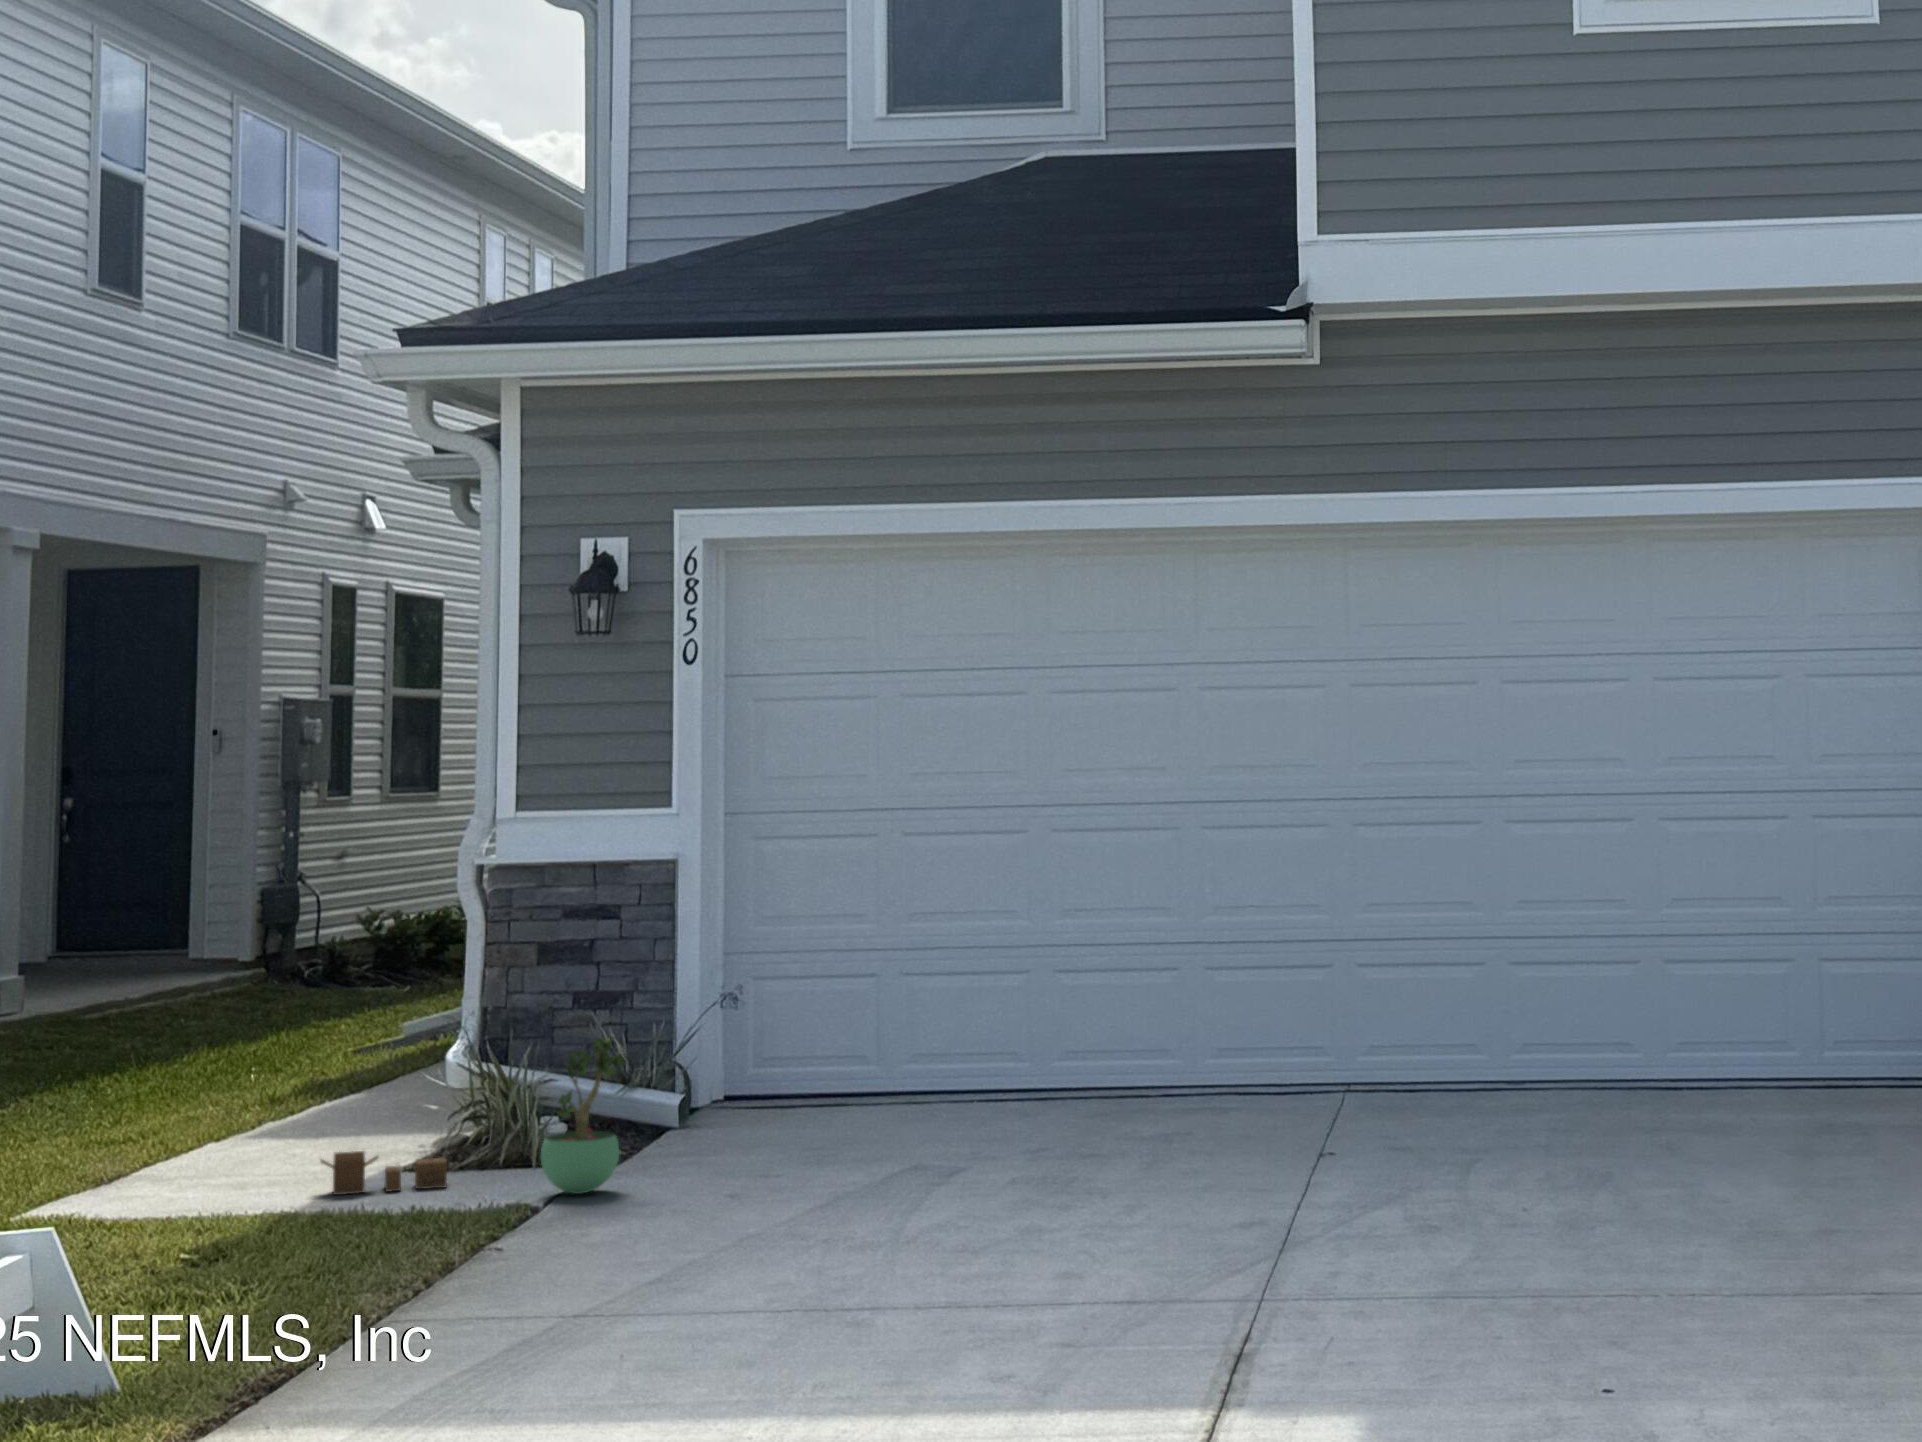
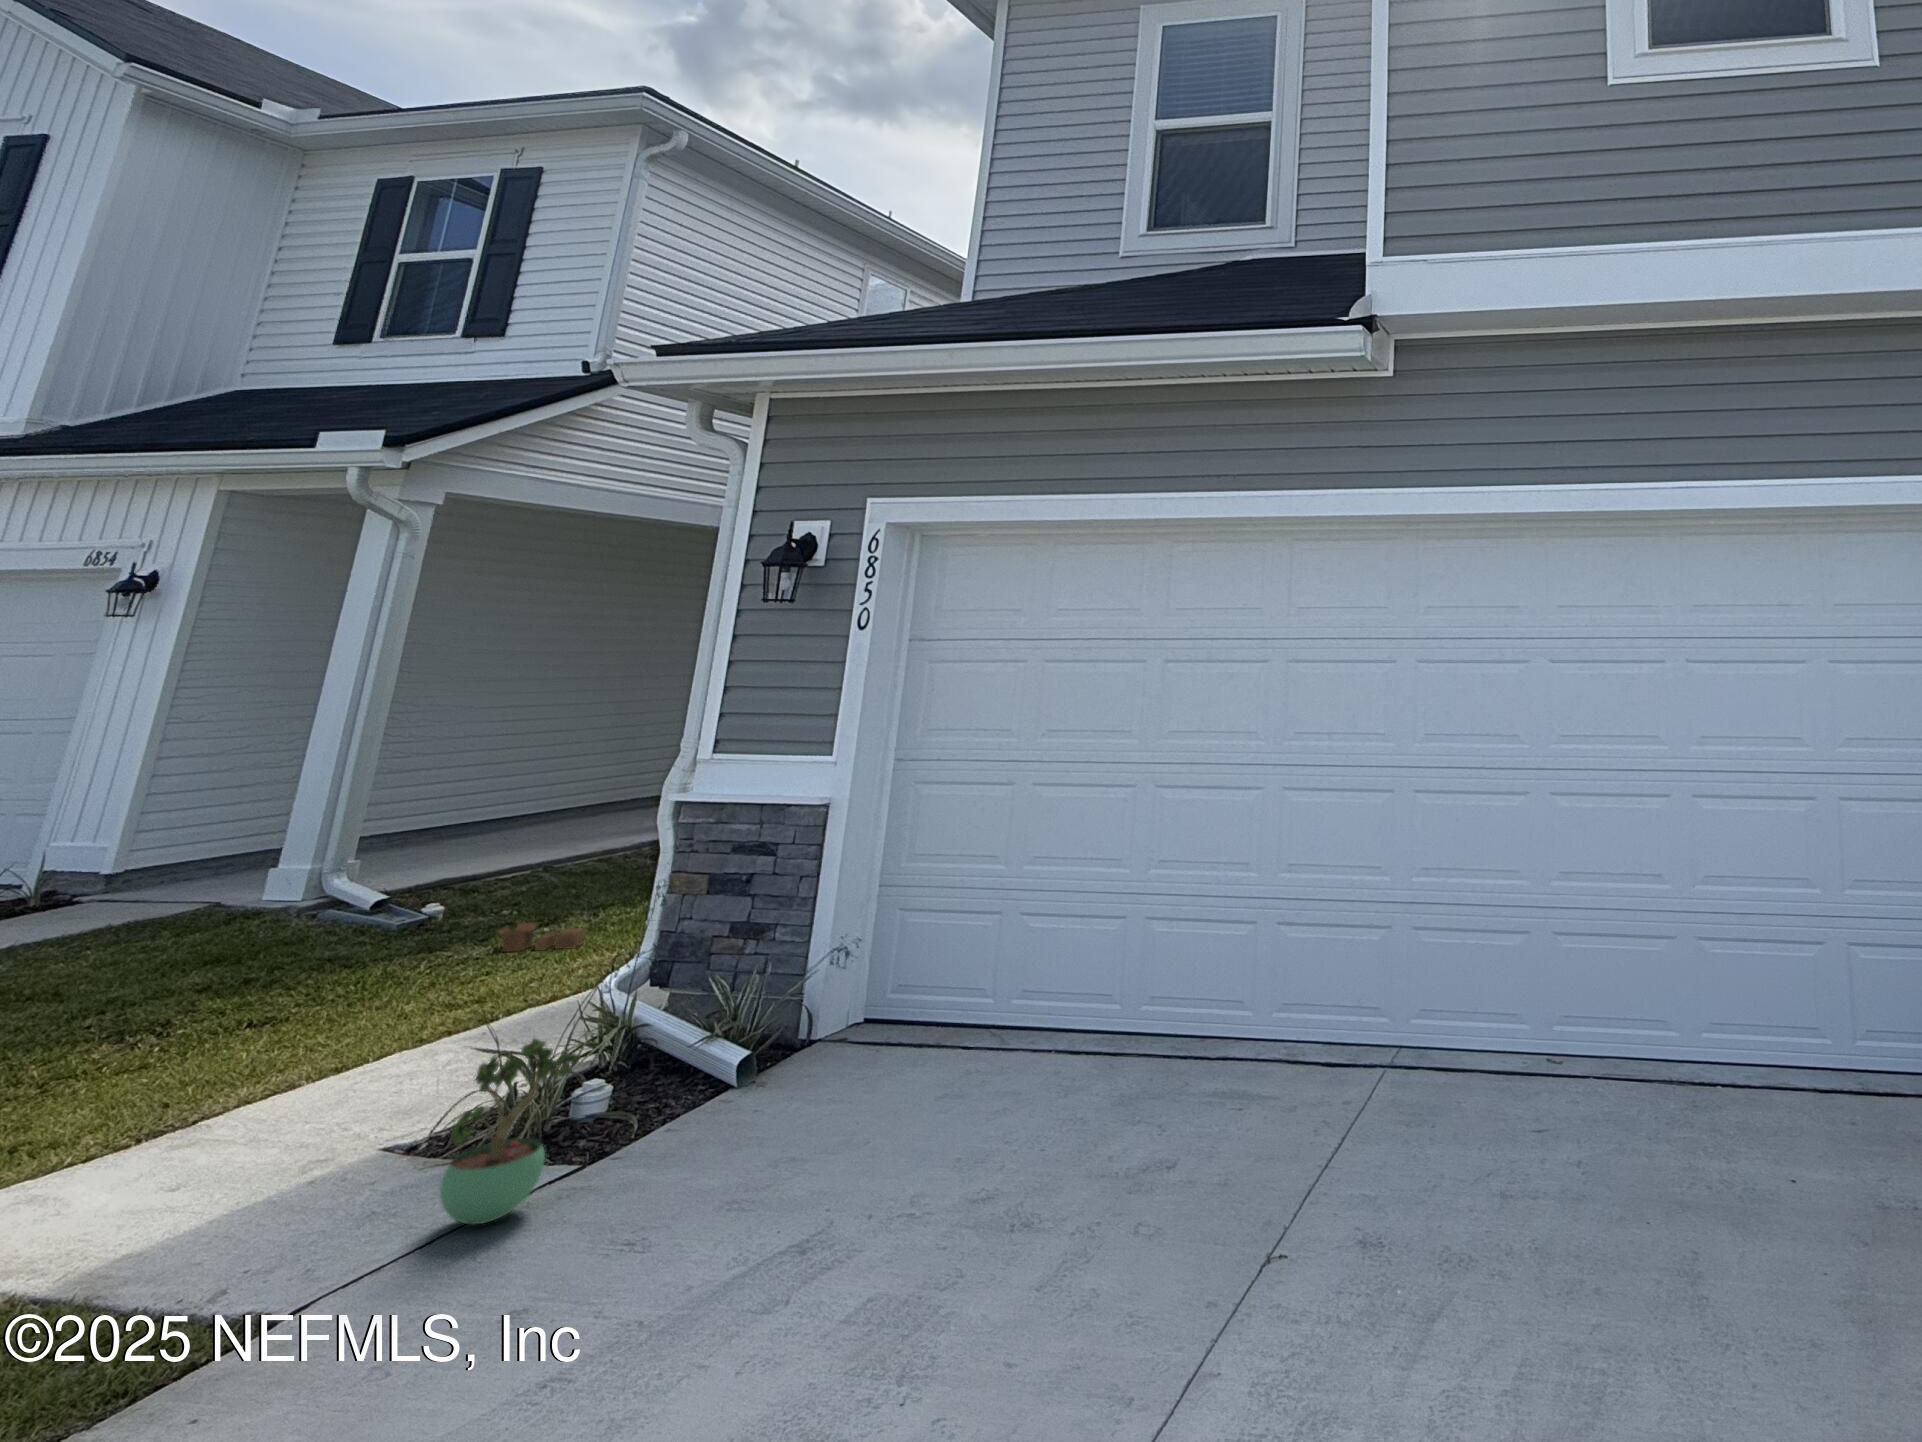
cardboard box: present [321,1151,447,1195] -> present [499,922,585,952]

